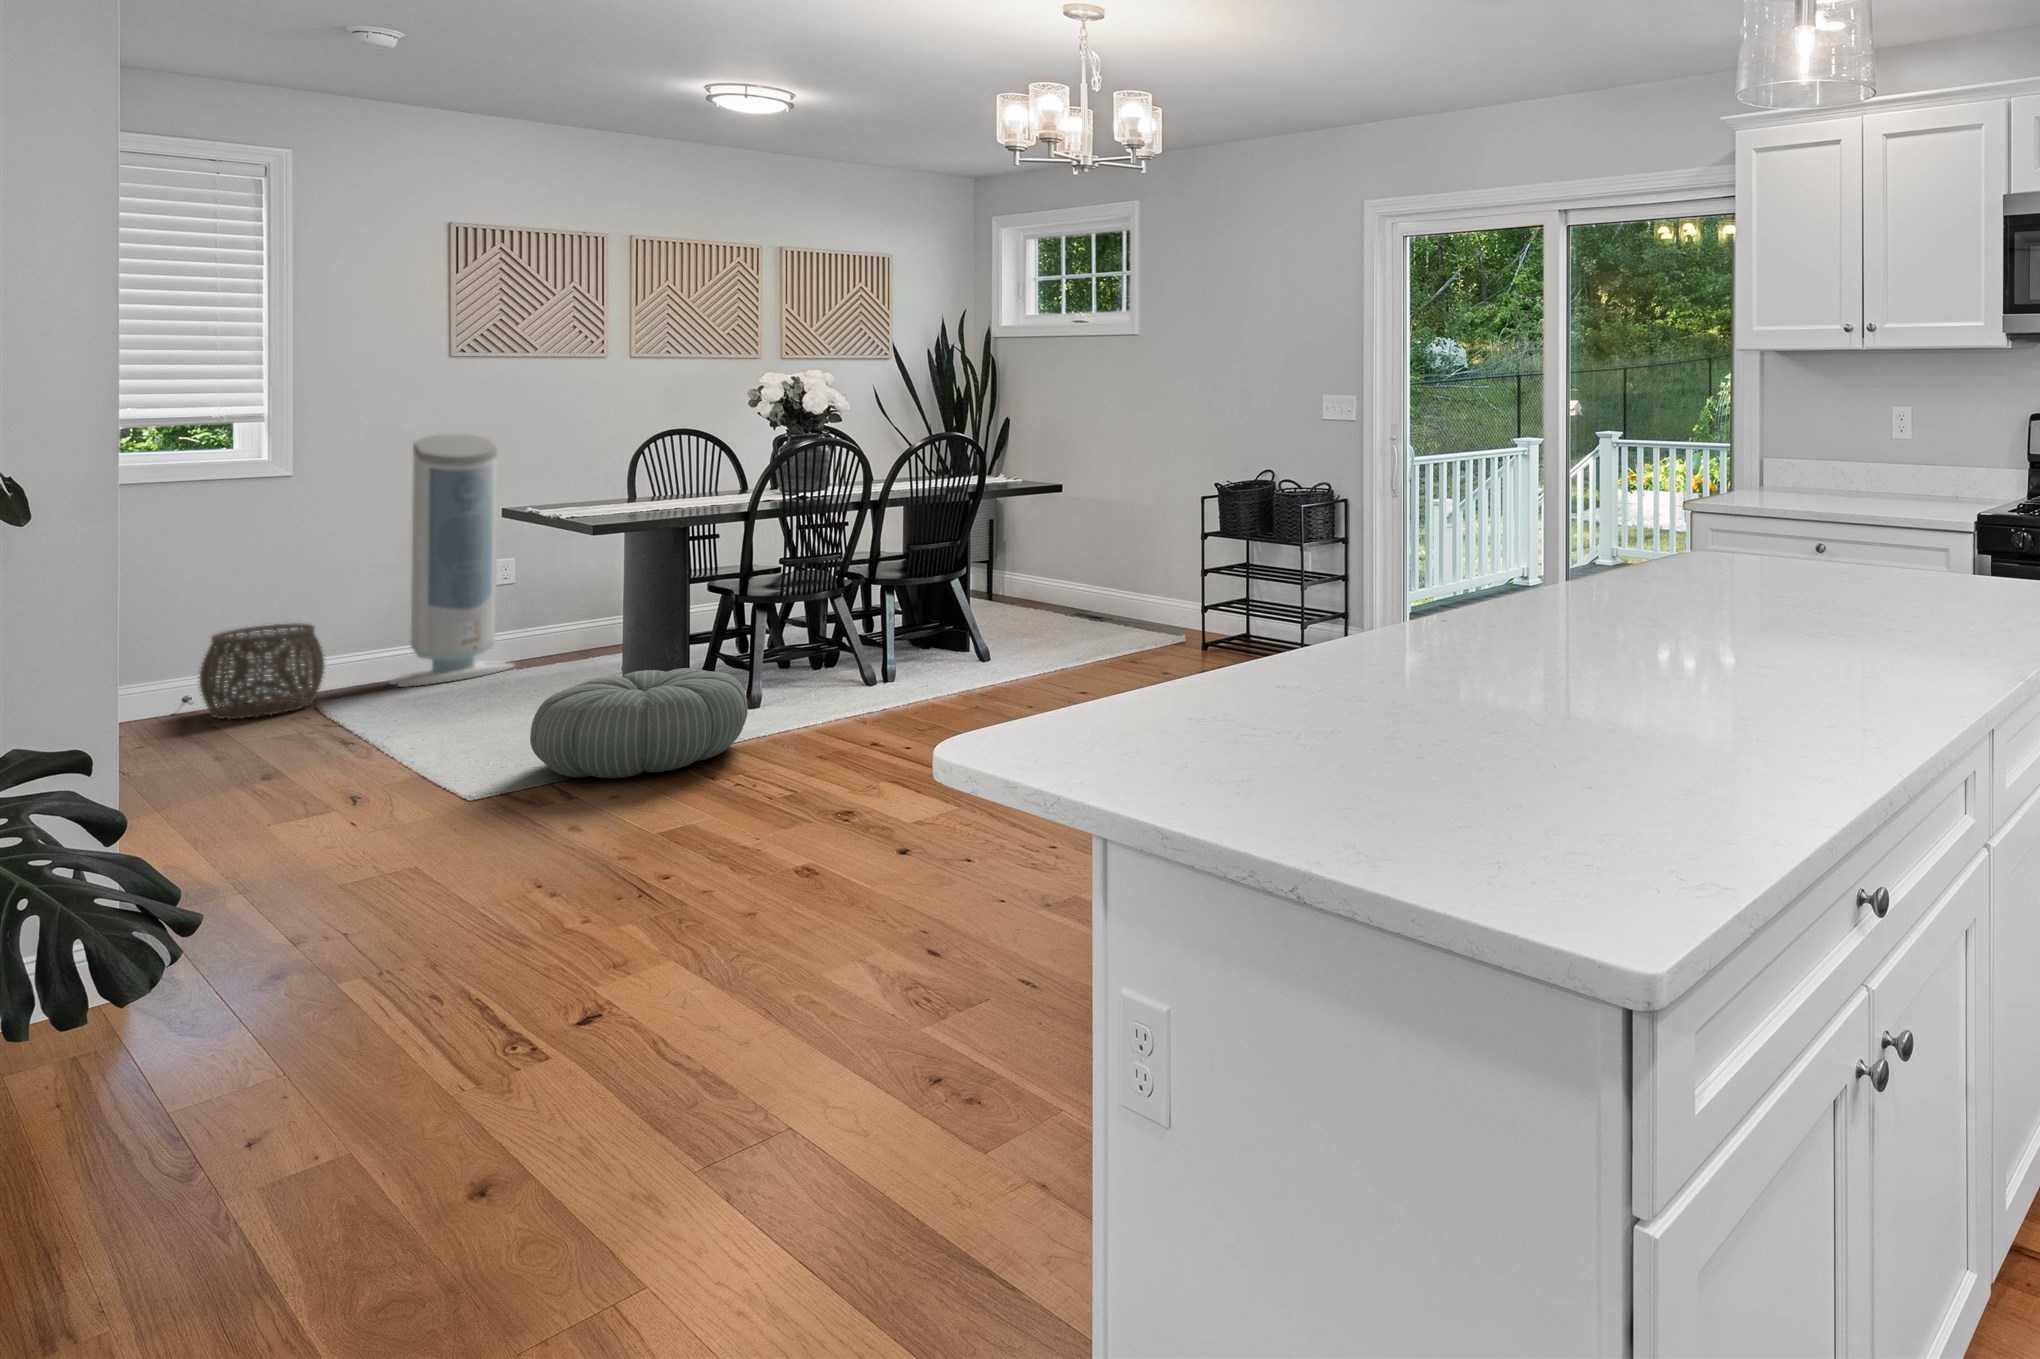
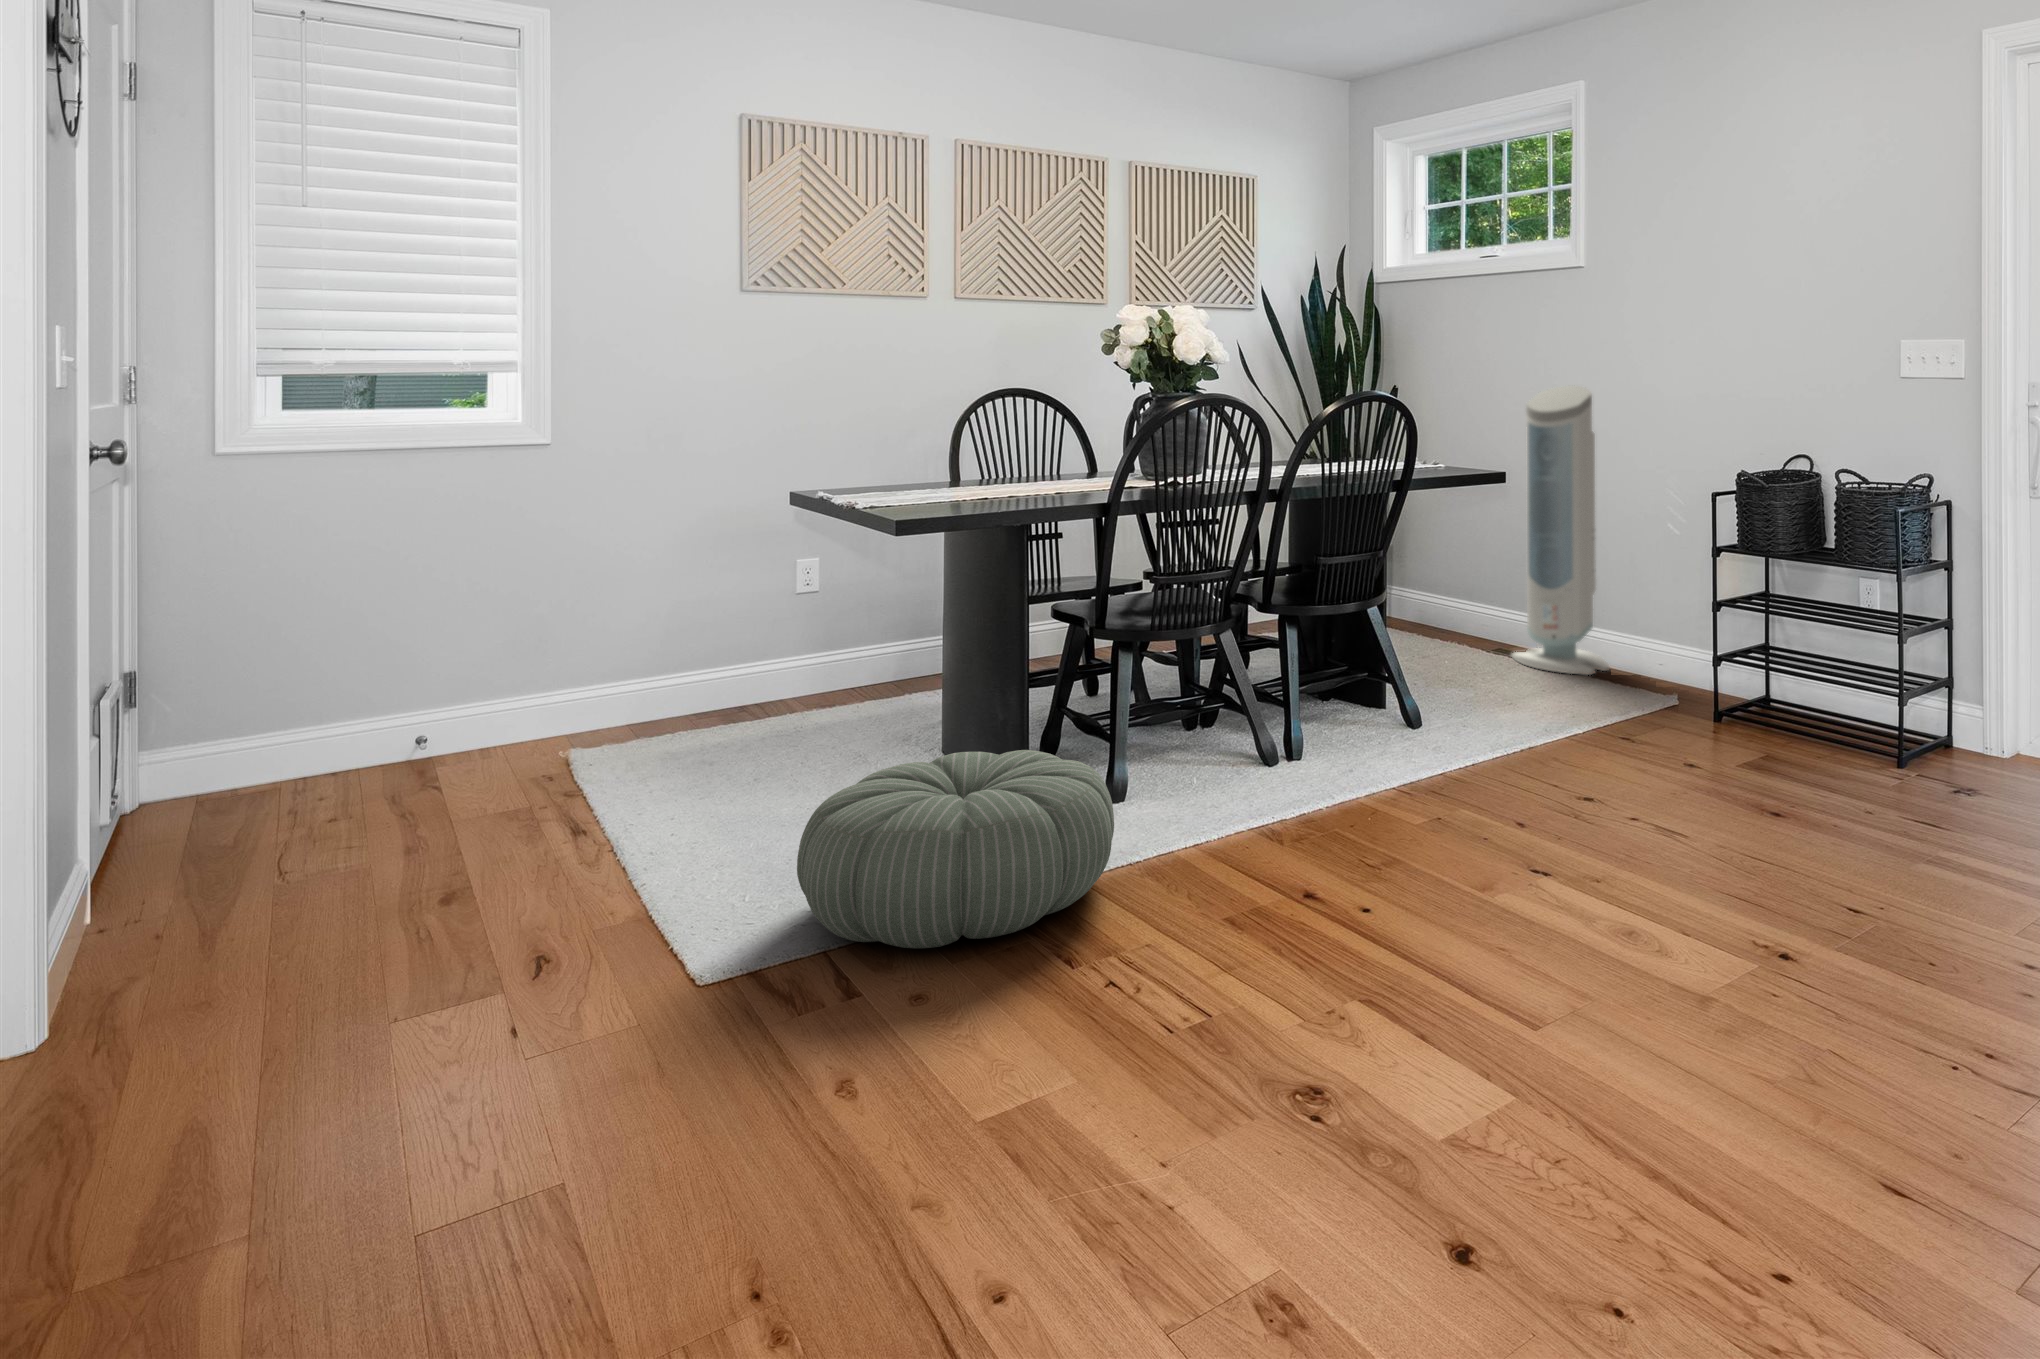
air purifier: present [389,434,514,687] -> present [1512,386,1610,675]
woven basket: present [199,623,325,719] -> none [420,643,580,777]

